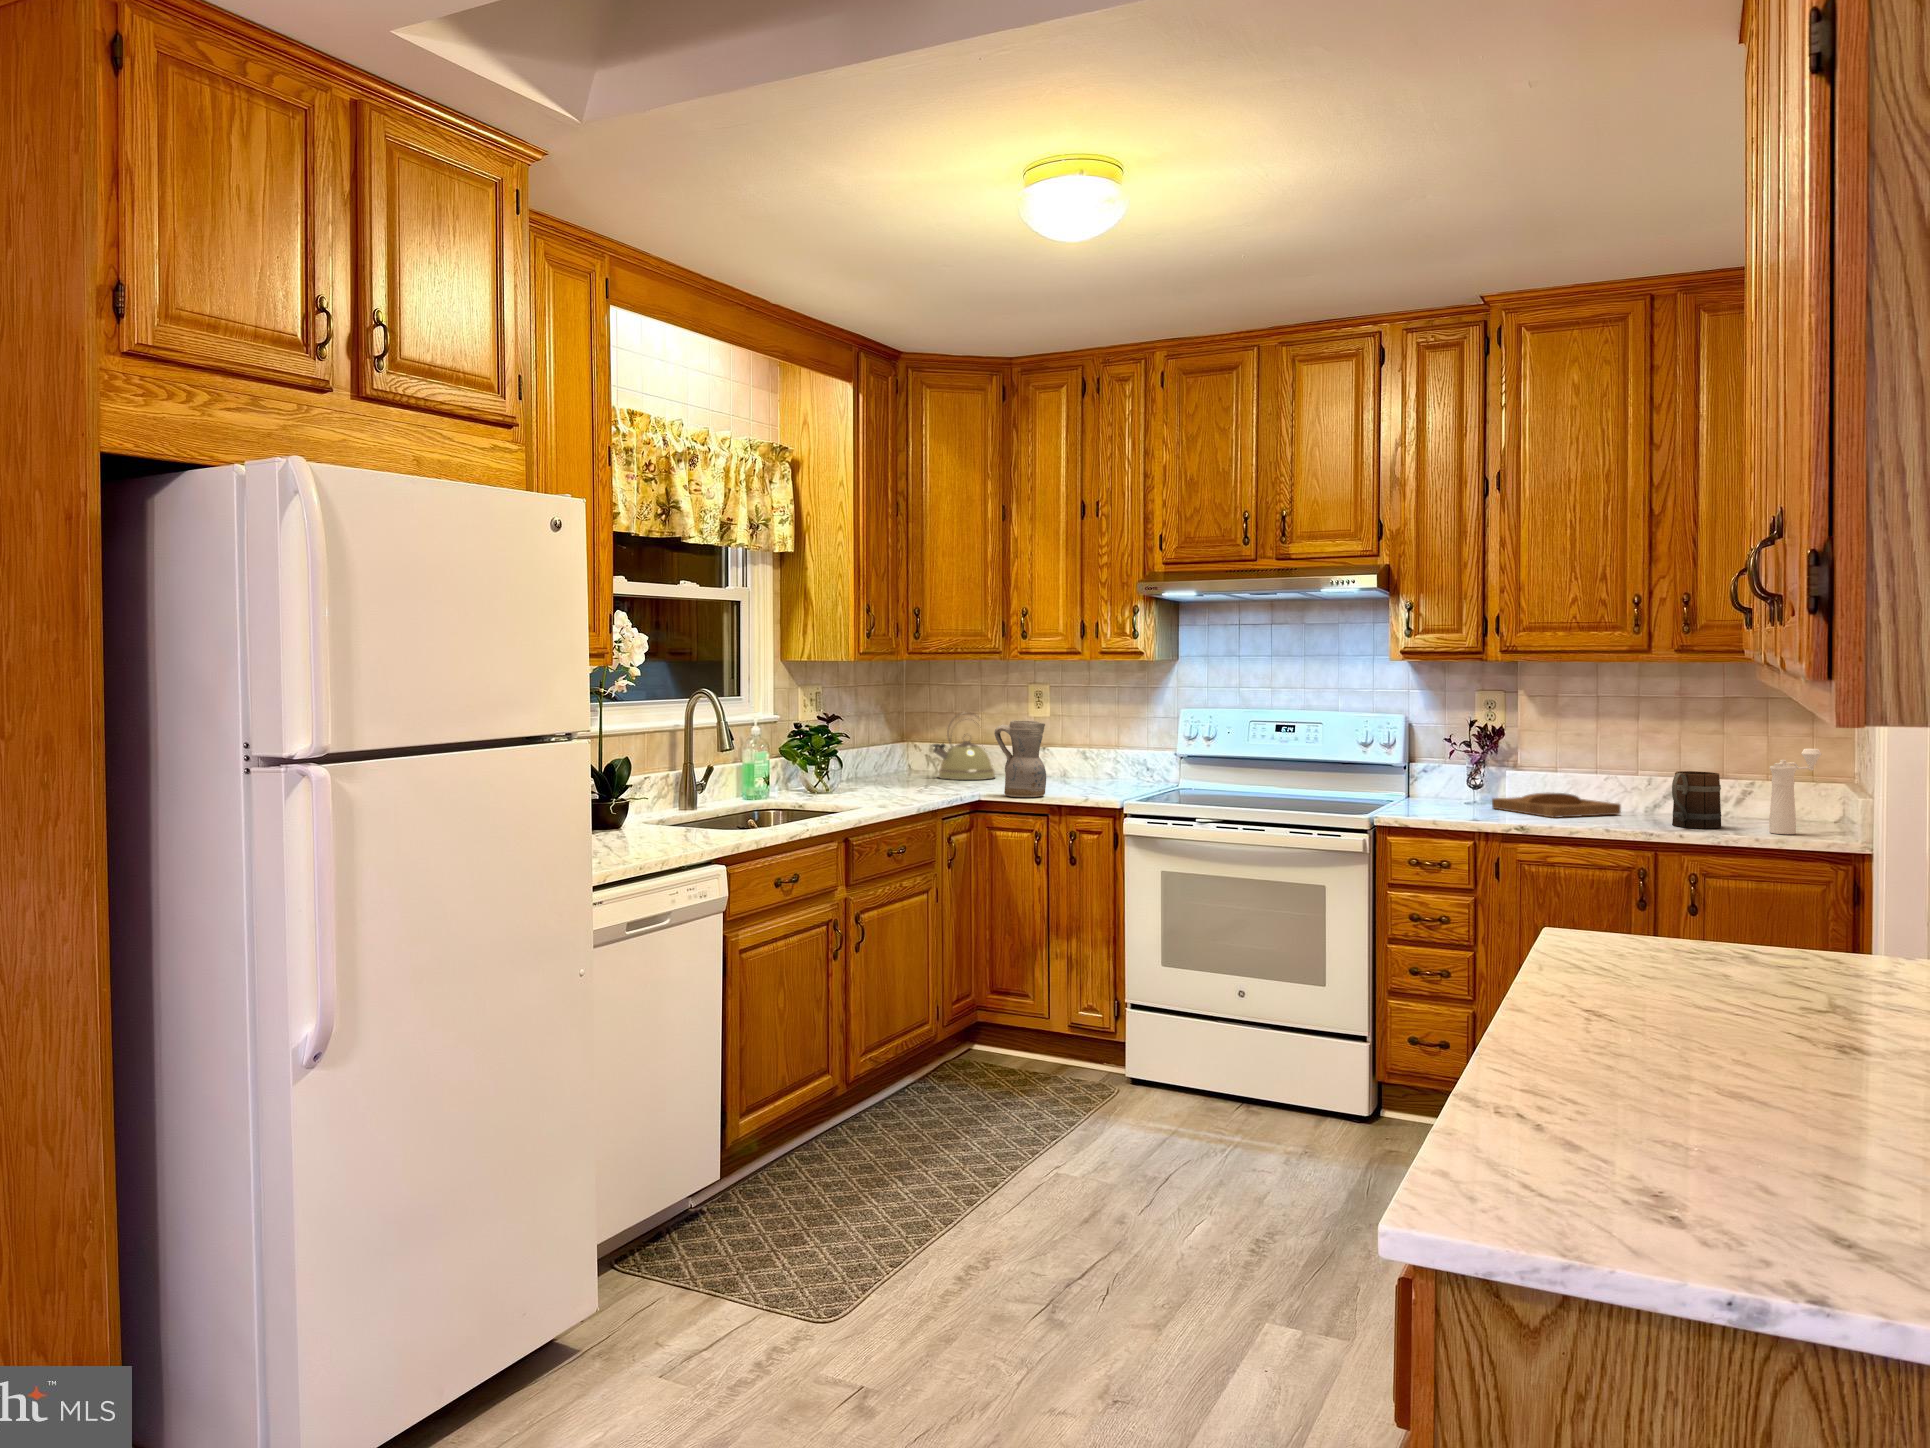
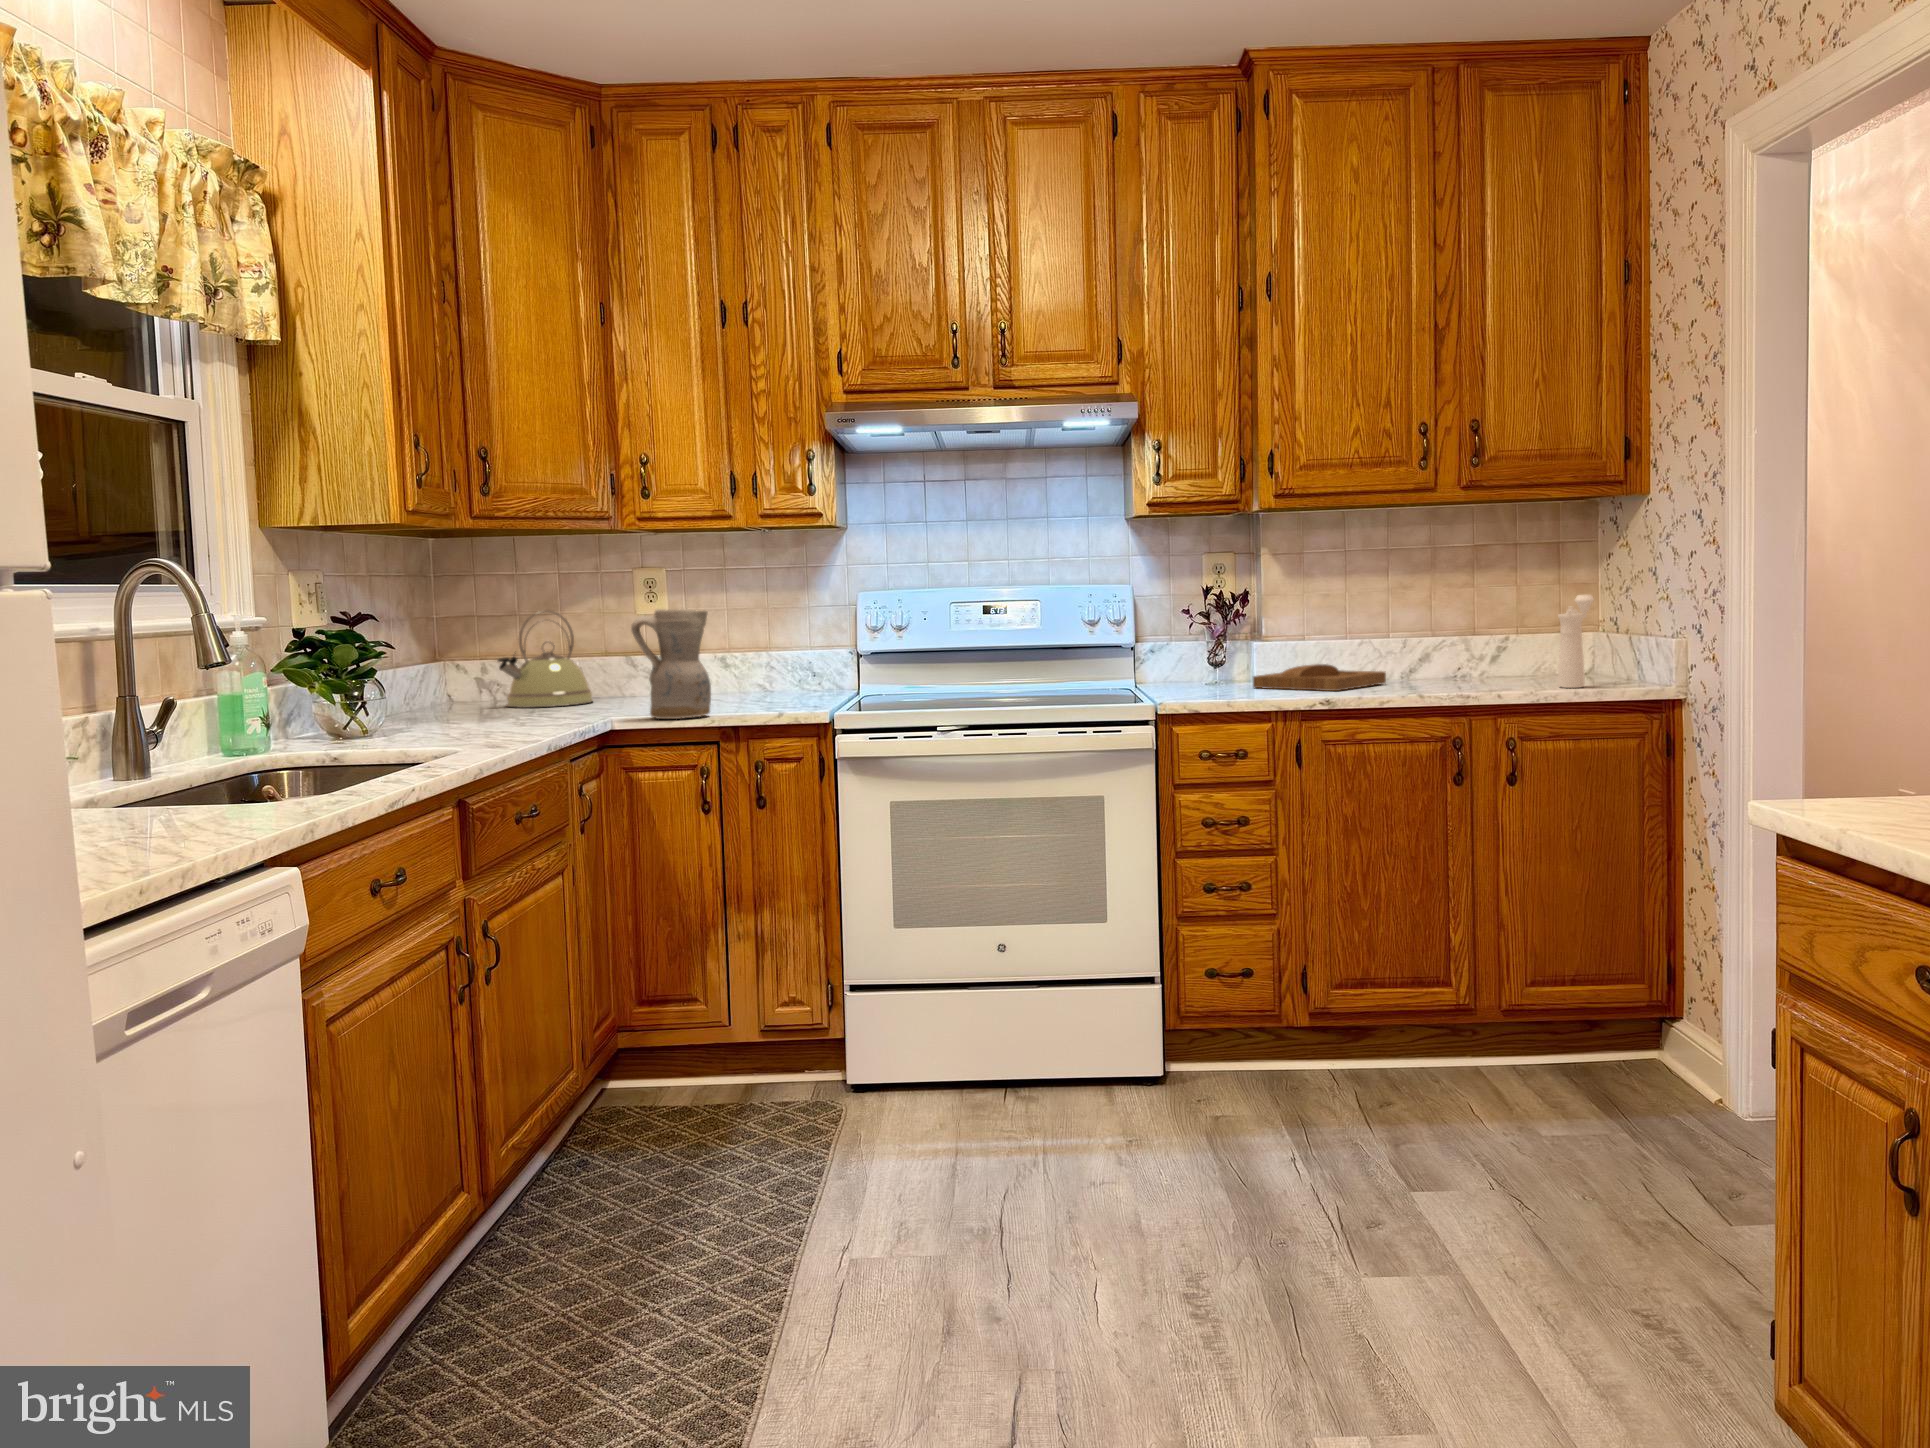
mug: present [1672,771,1722,829] -> none [1458,627,1509,689]

